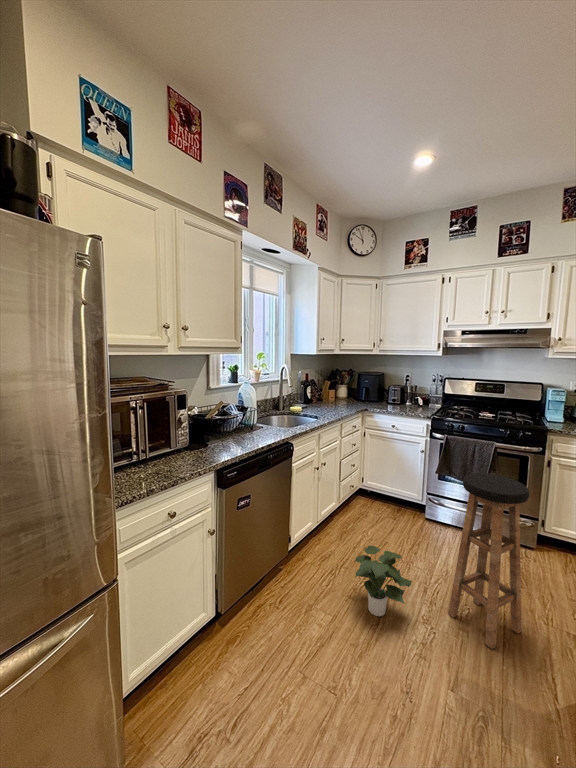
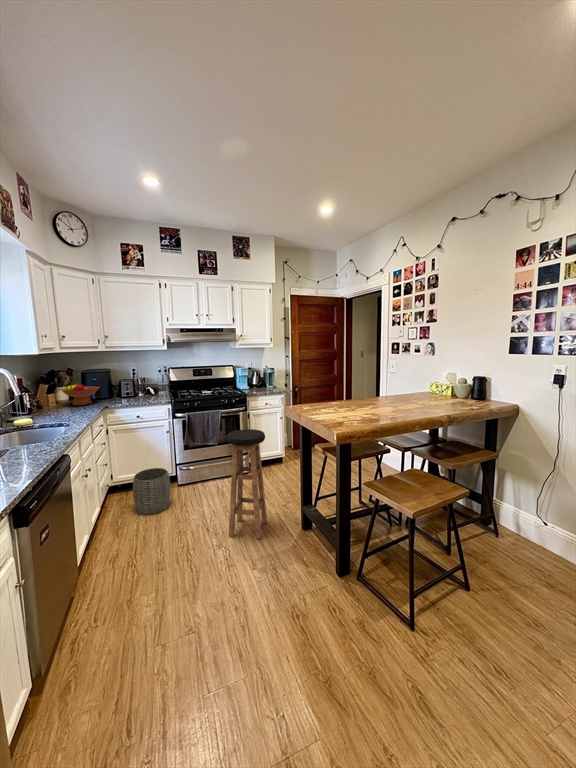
fruit bowl: none [335,383,367,404] -> present [61,383,100,405]
woven basket: none [370,485,410,537] -> present [133,468,171,515]
potted plant: present [355,546,412,616] -> none [157,512,209,570]

